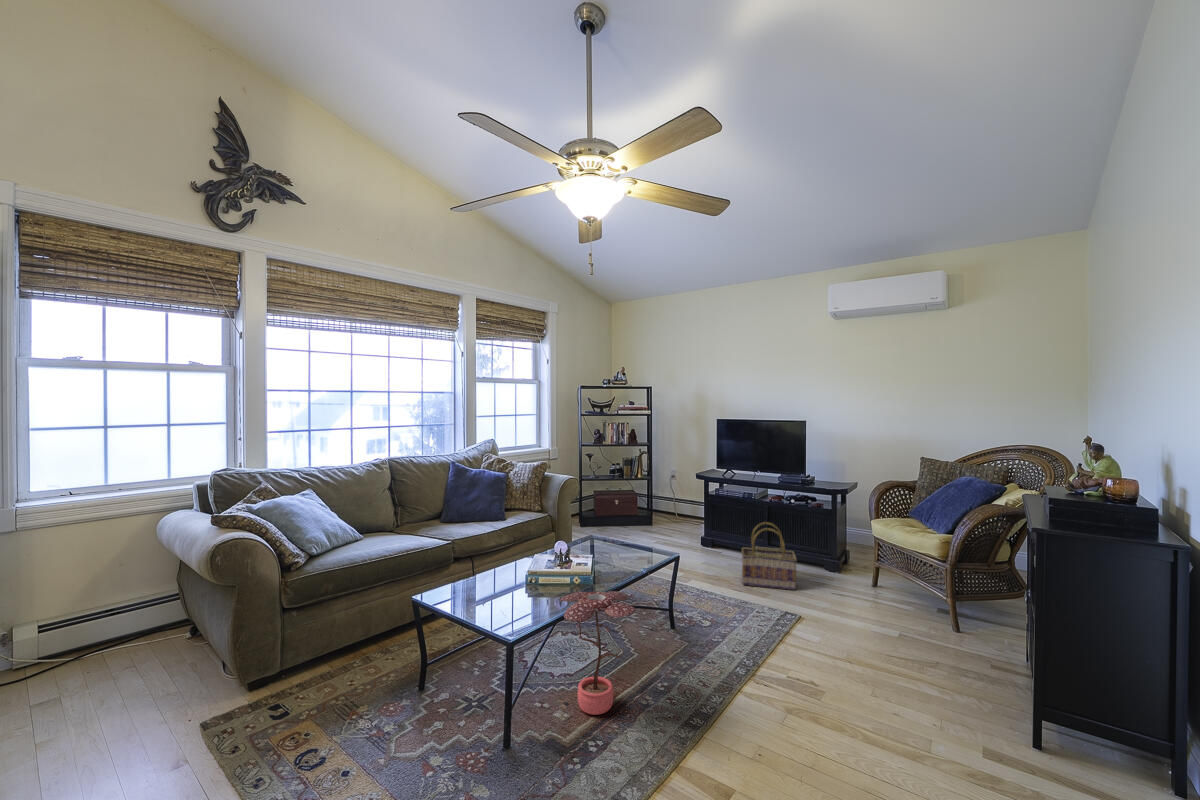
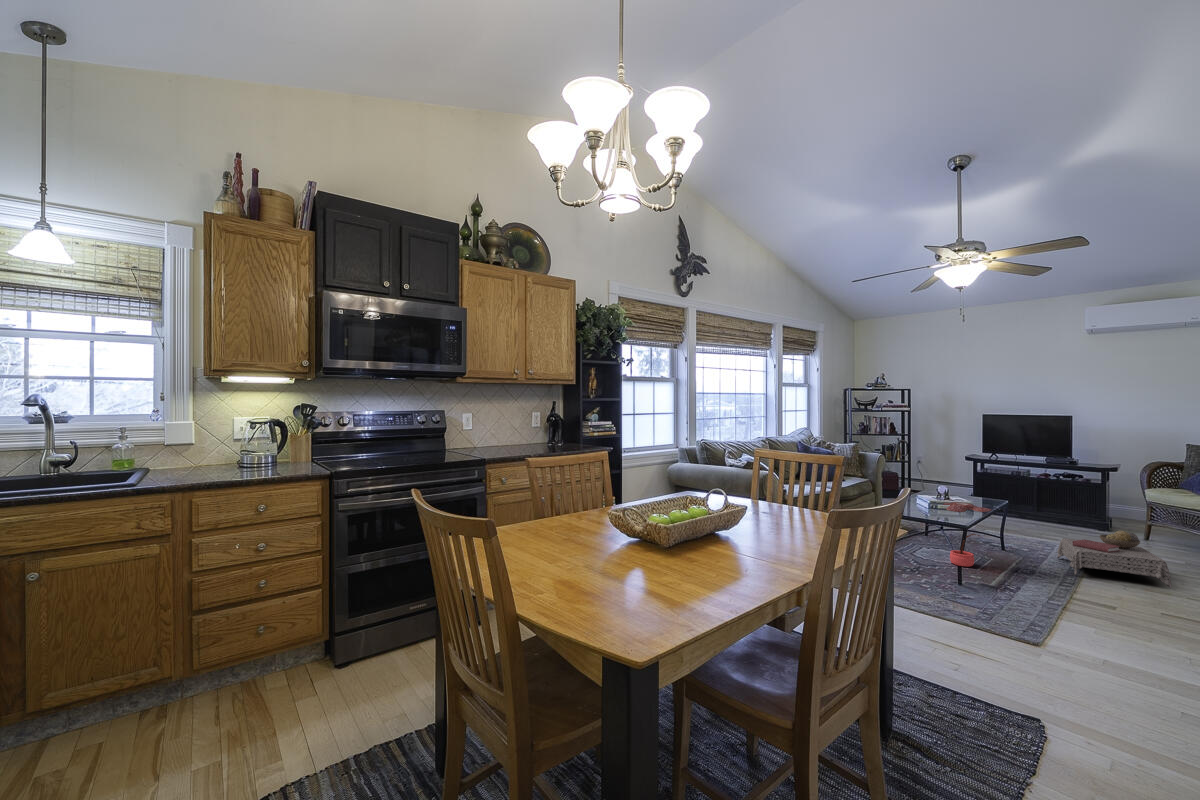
basket: present [742,522,797,590] -> none [1021,488,1075,536]
ottoman: none [752,621,890,736] -> present [1057,531,1172,588]

